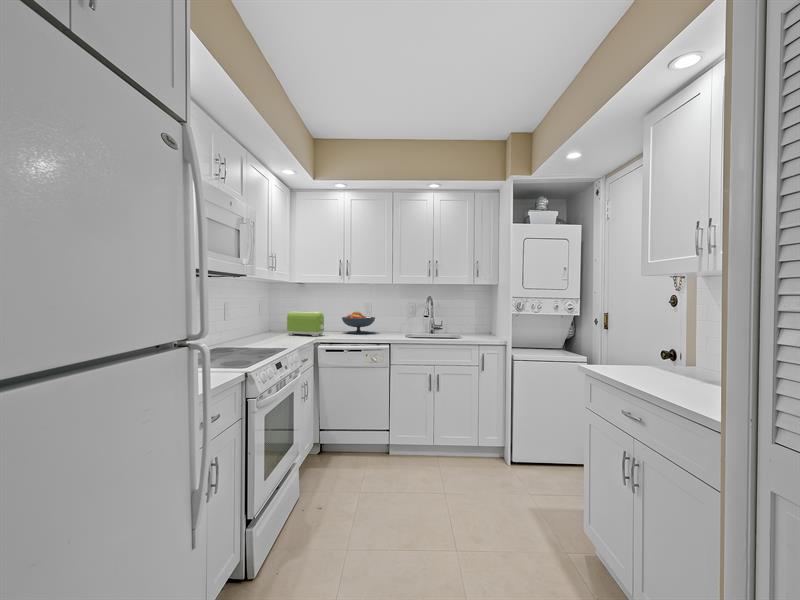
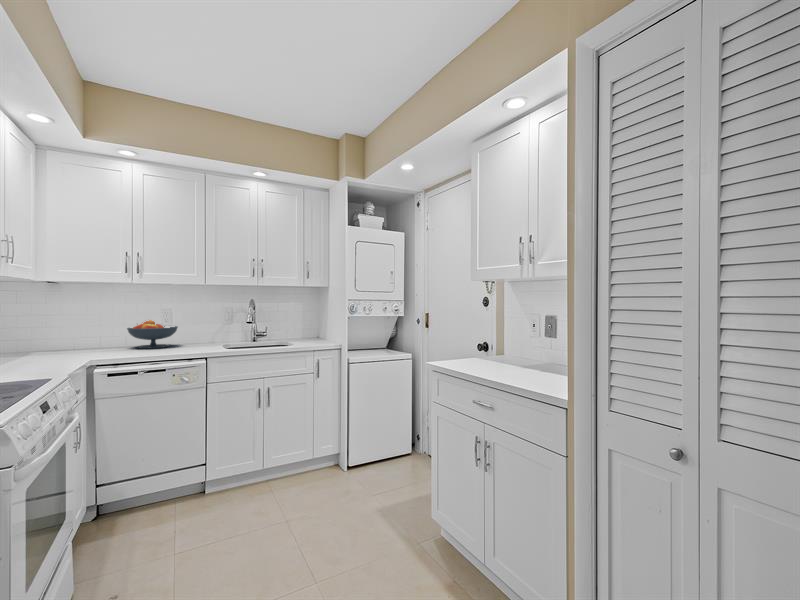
toaster: present [287,311,324,336] -> none [33,322,101,358]

